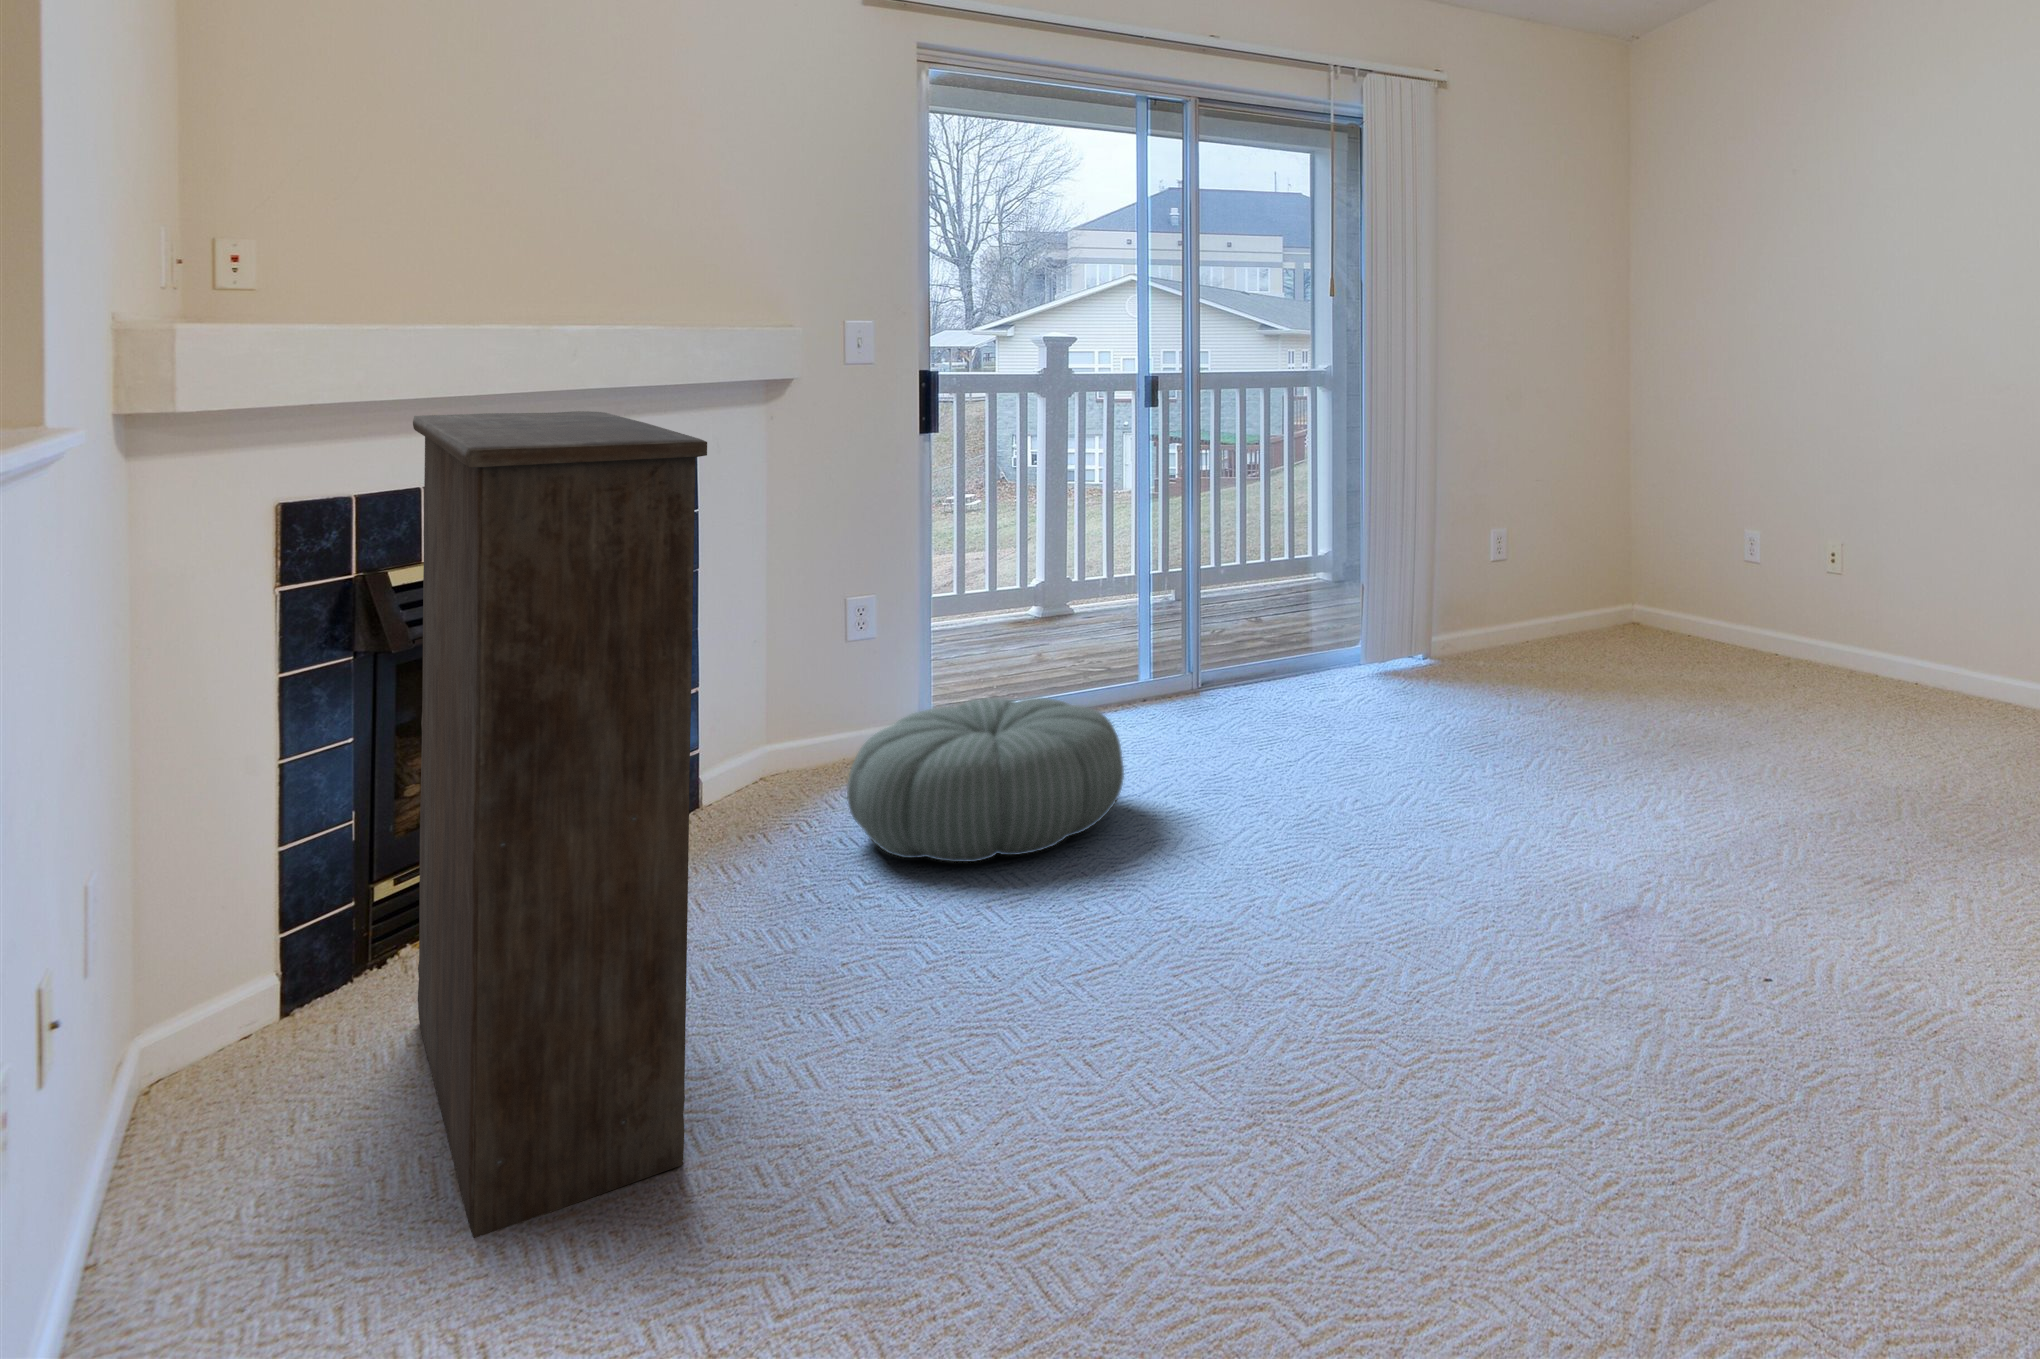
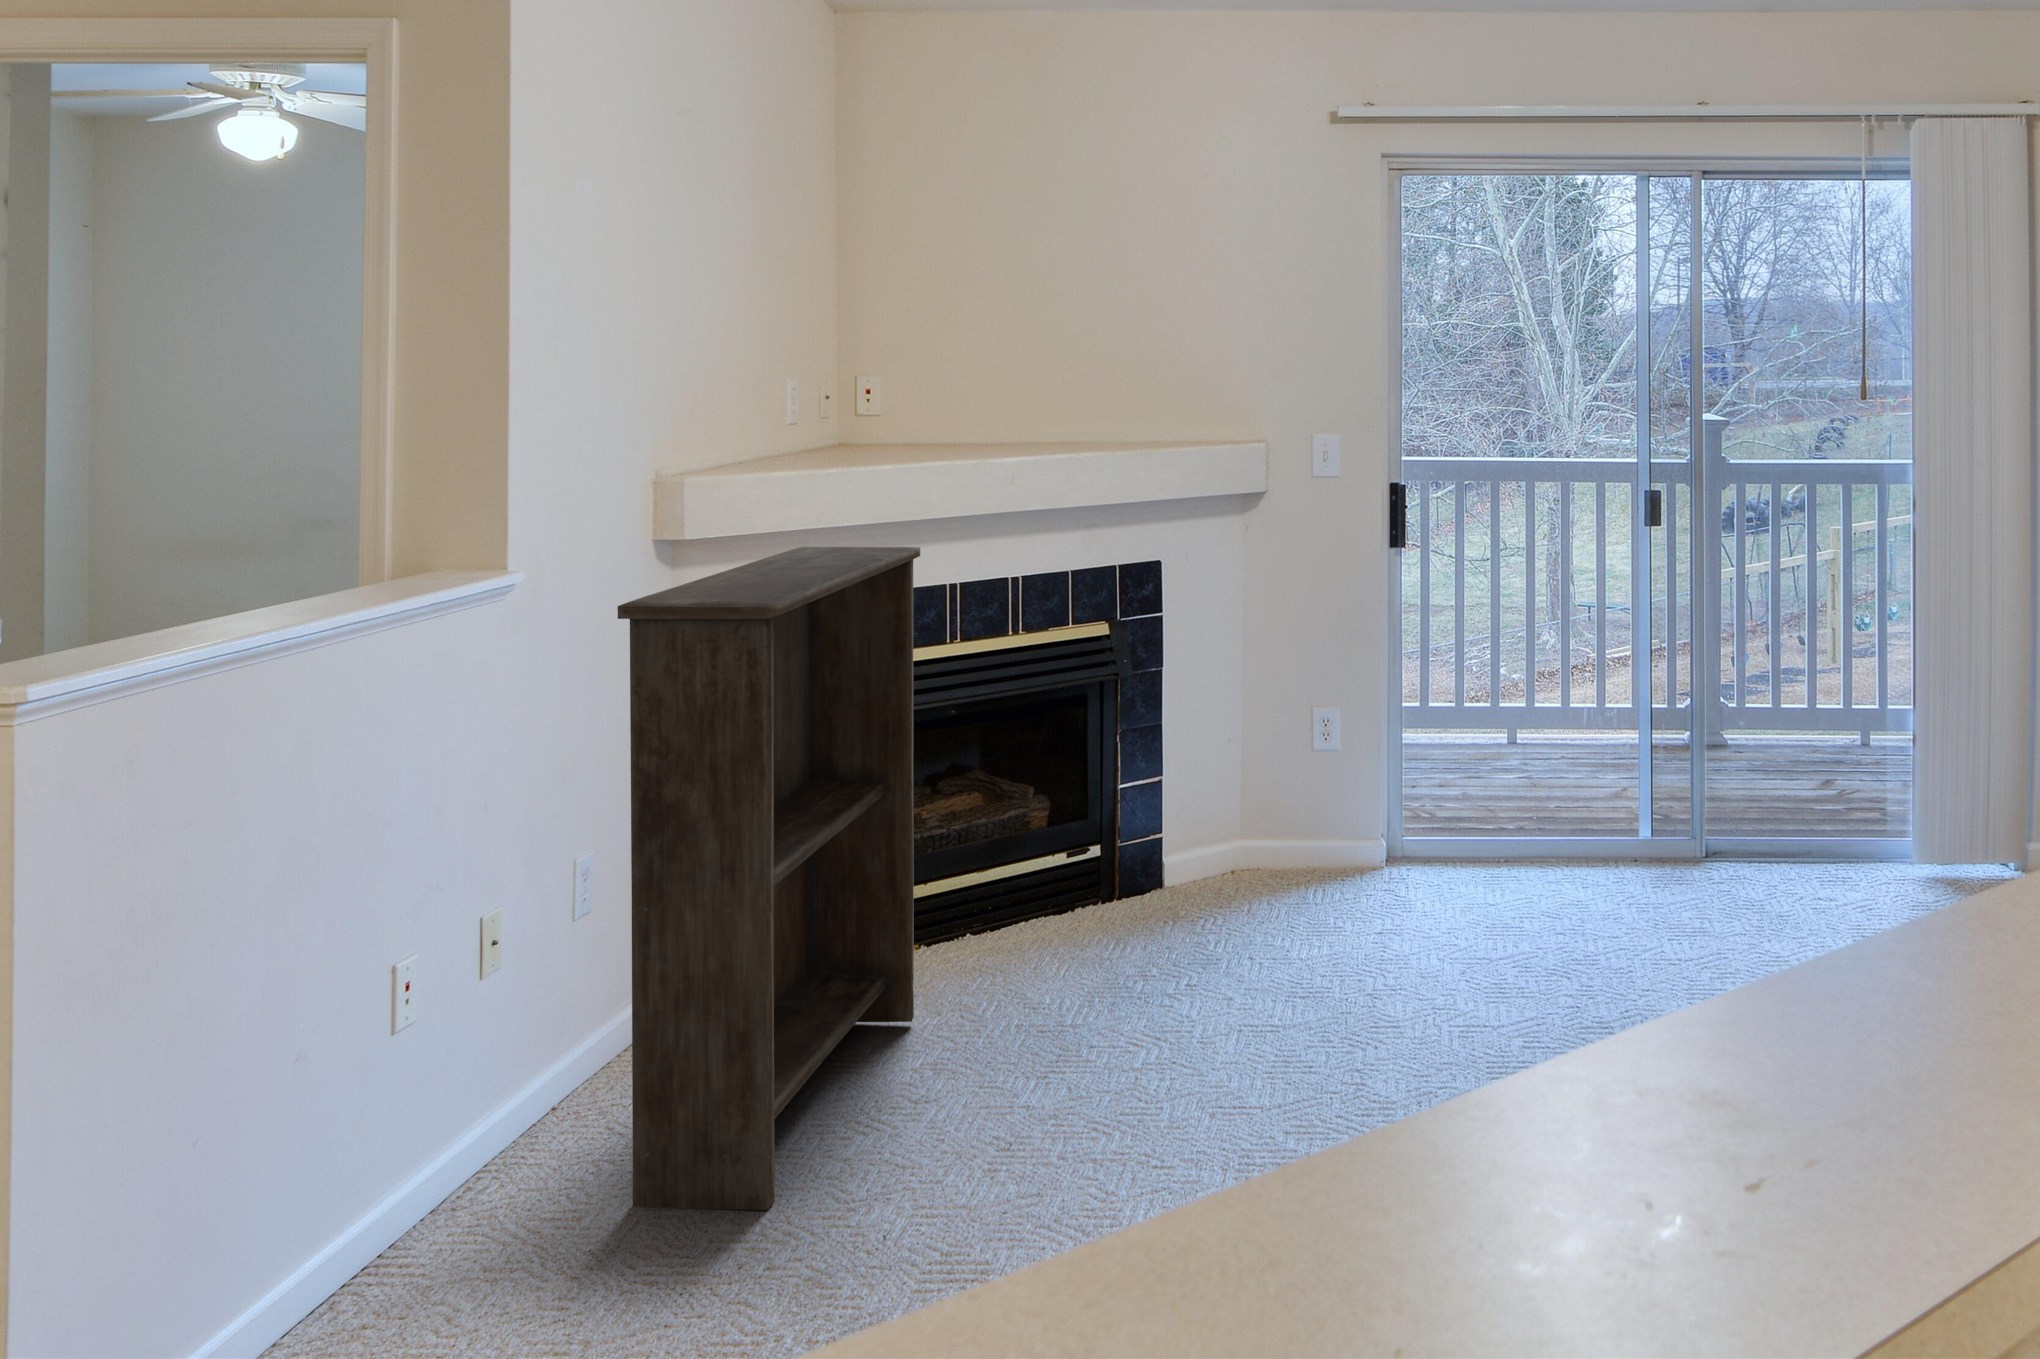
pouf: present [847,698,1124,862] -> none [1185,842,1450,1019]

